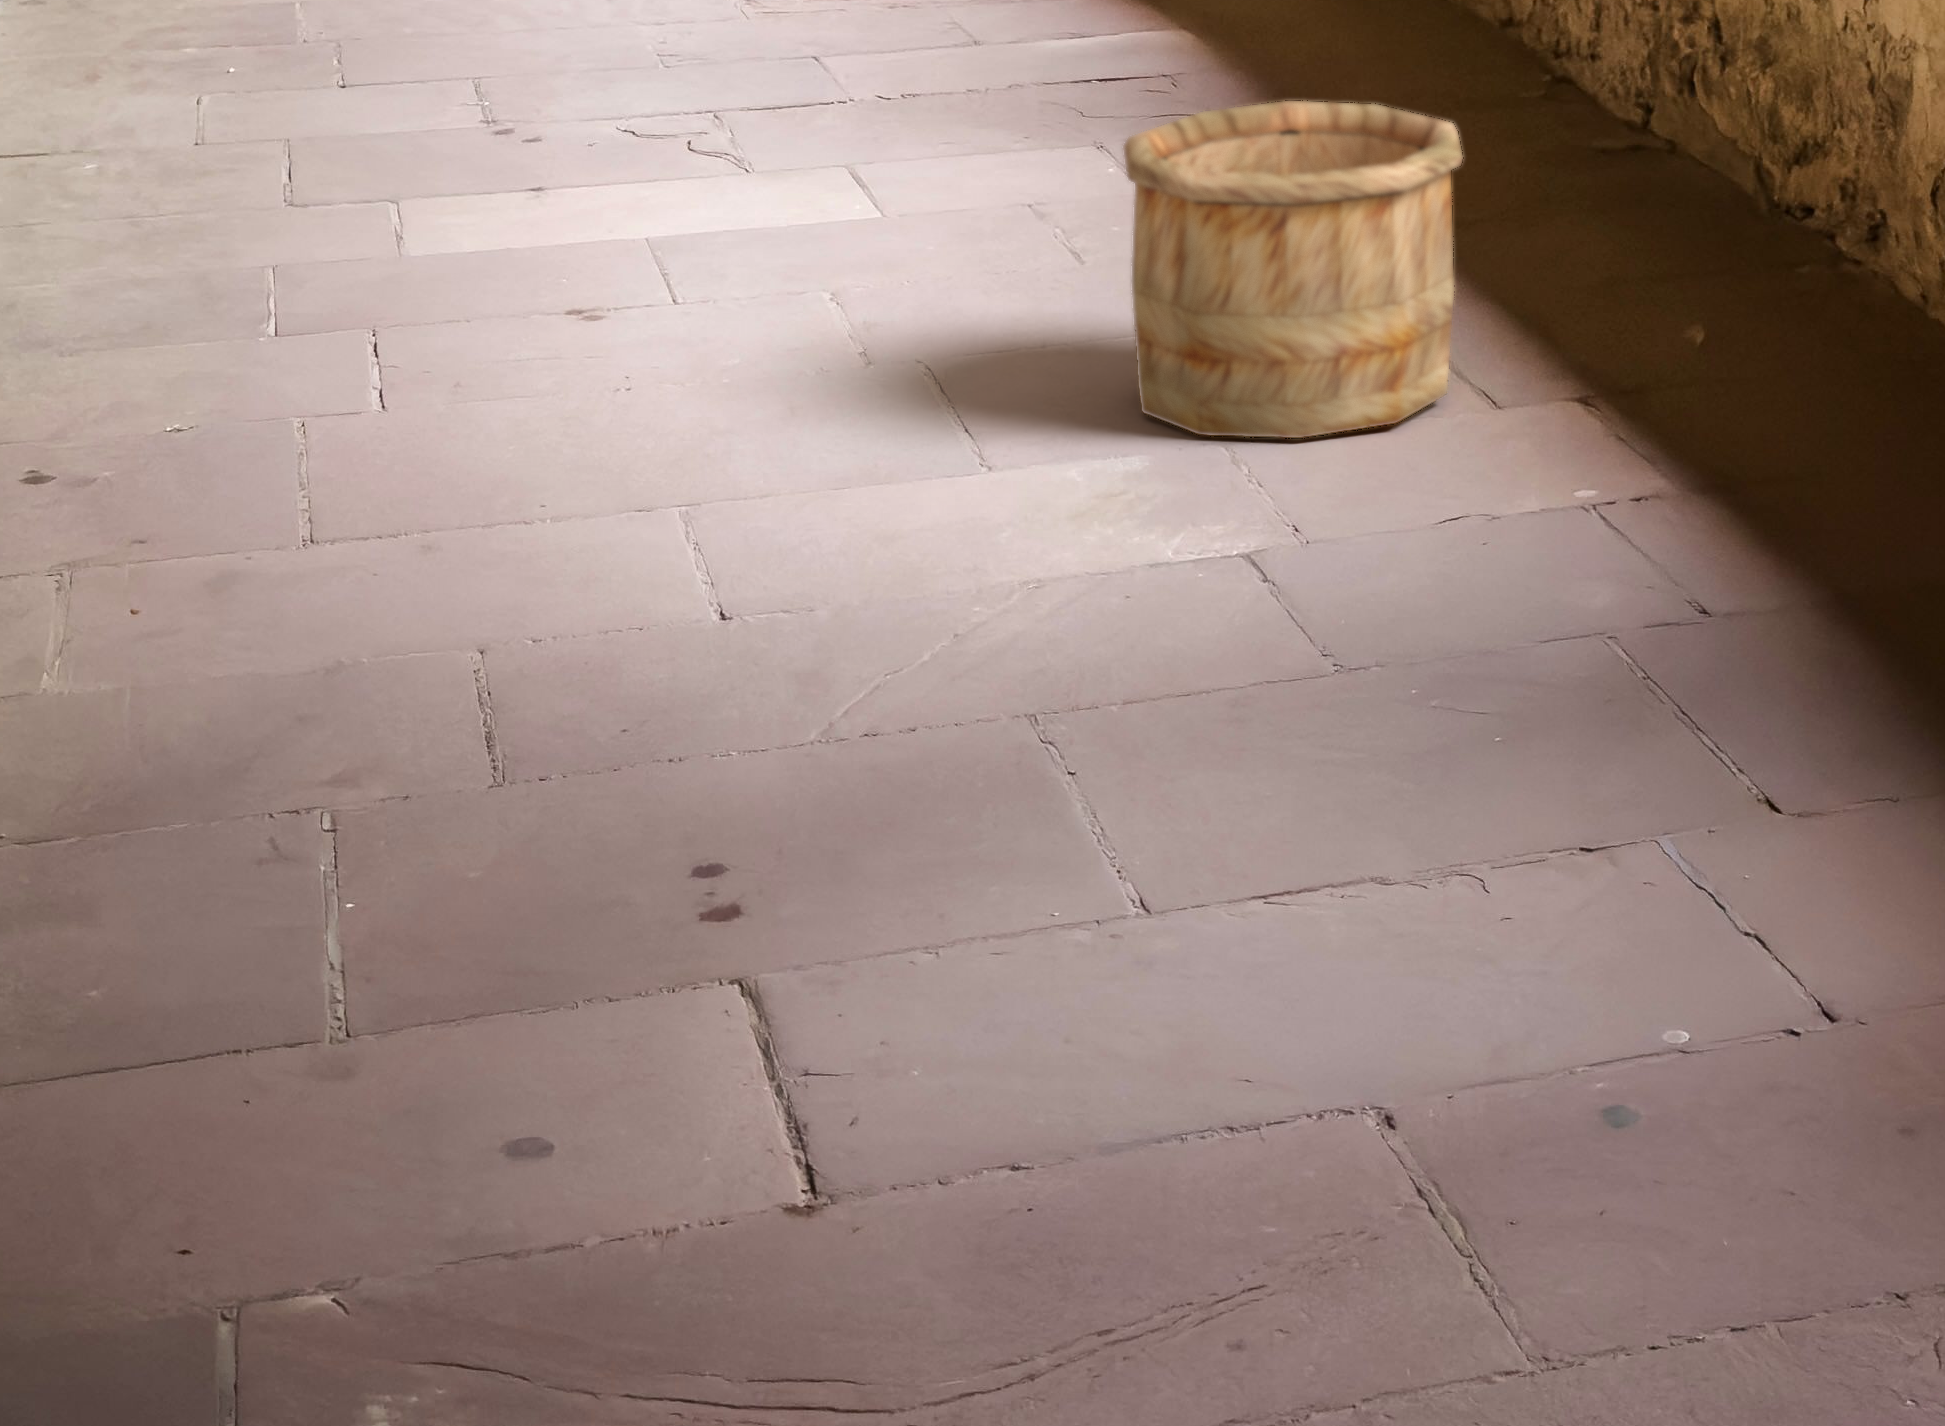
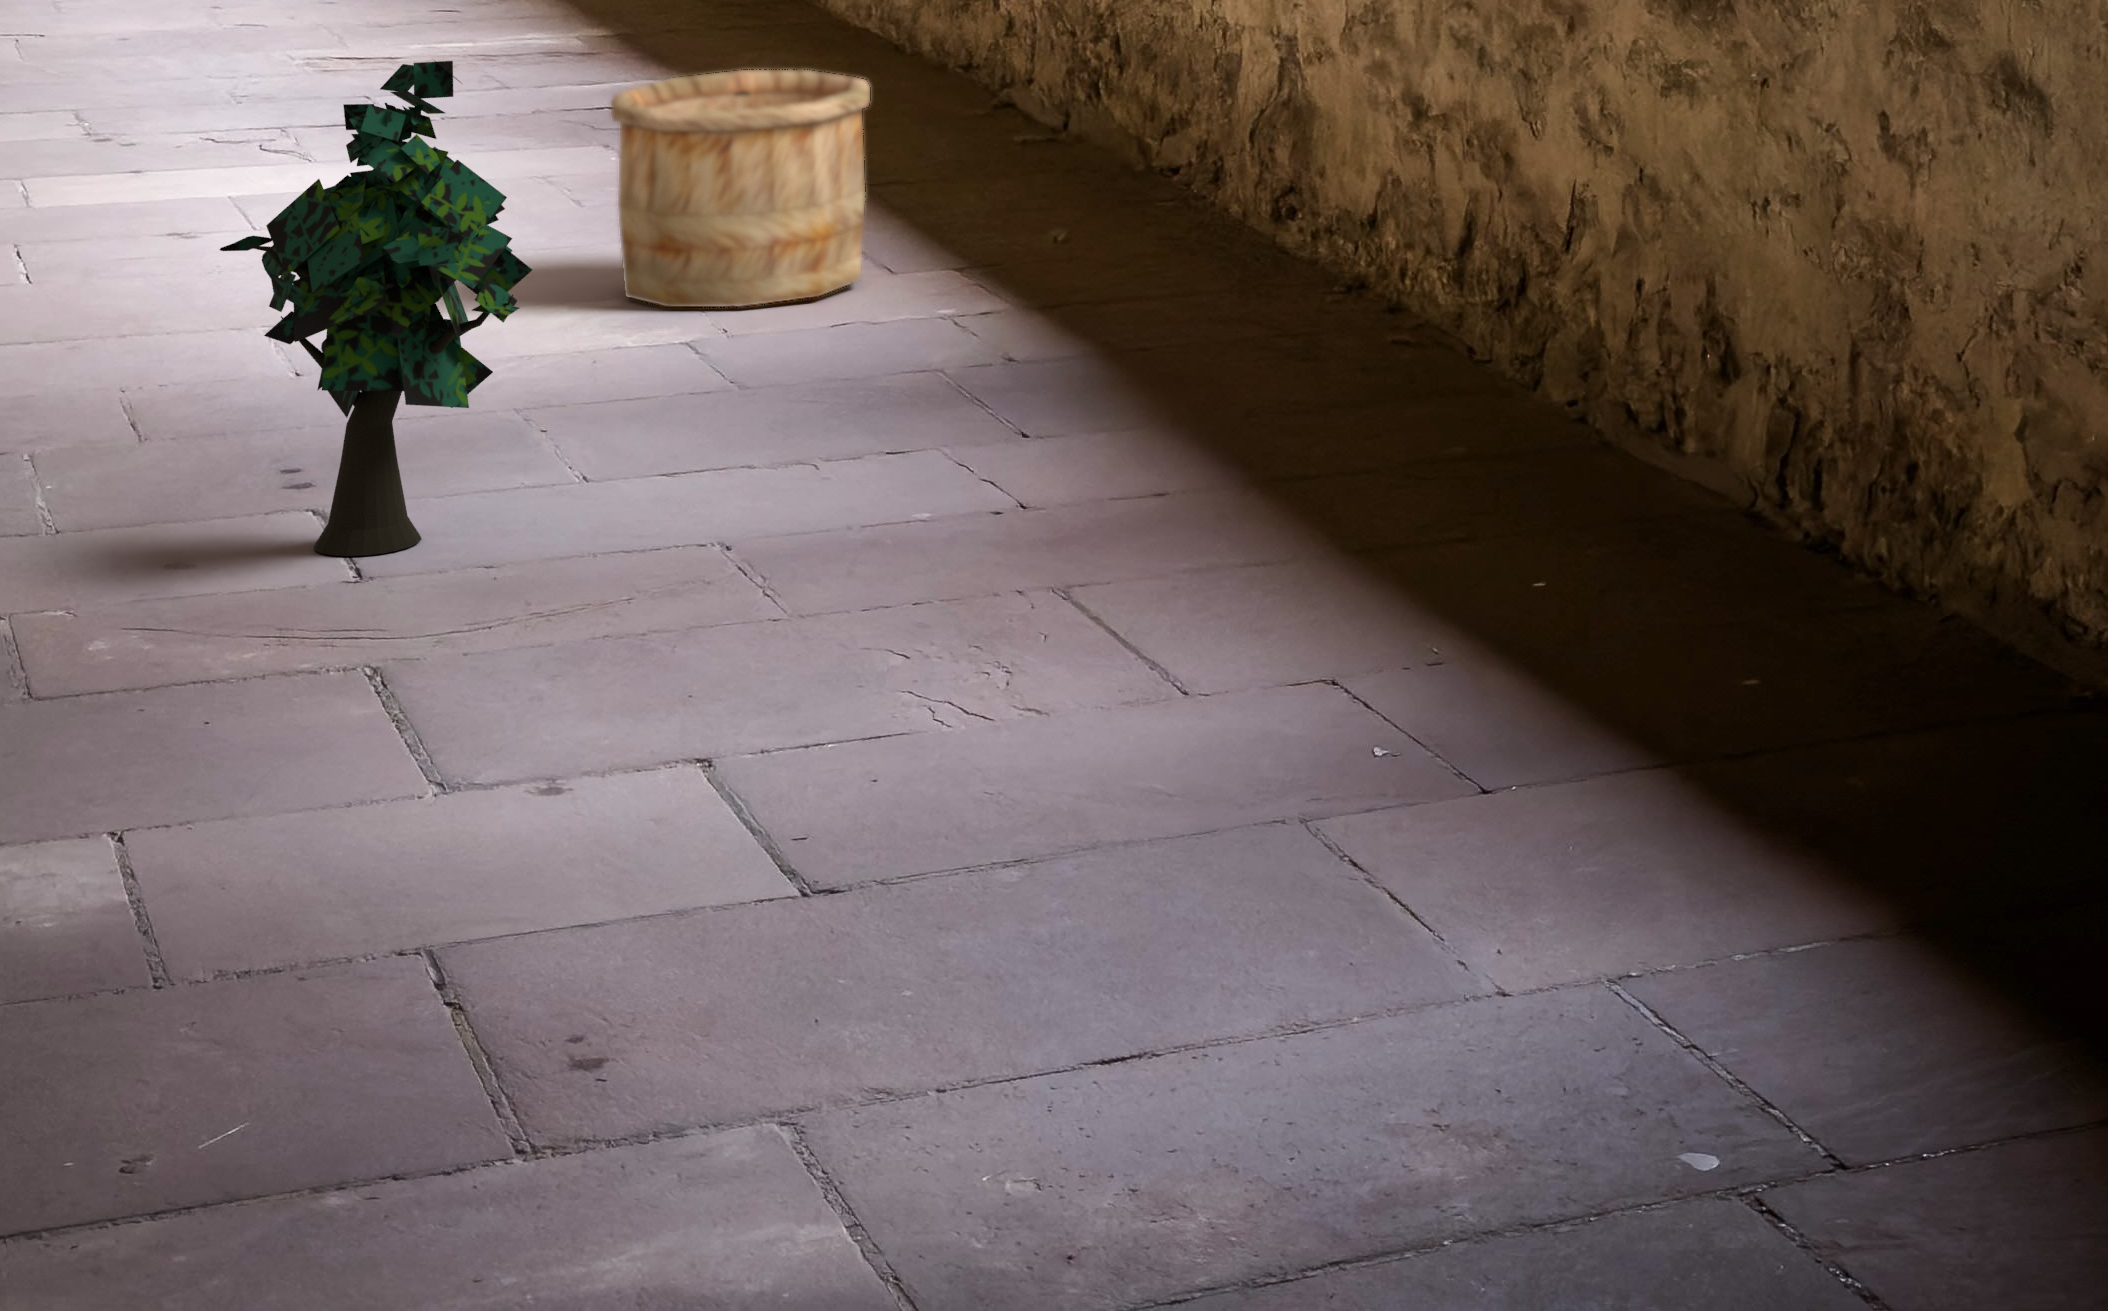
decorative plant: none [575,228,1050,1011] -> present [220,61,532,556]

